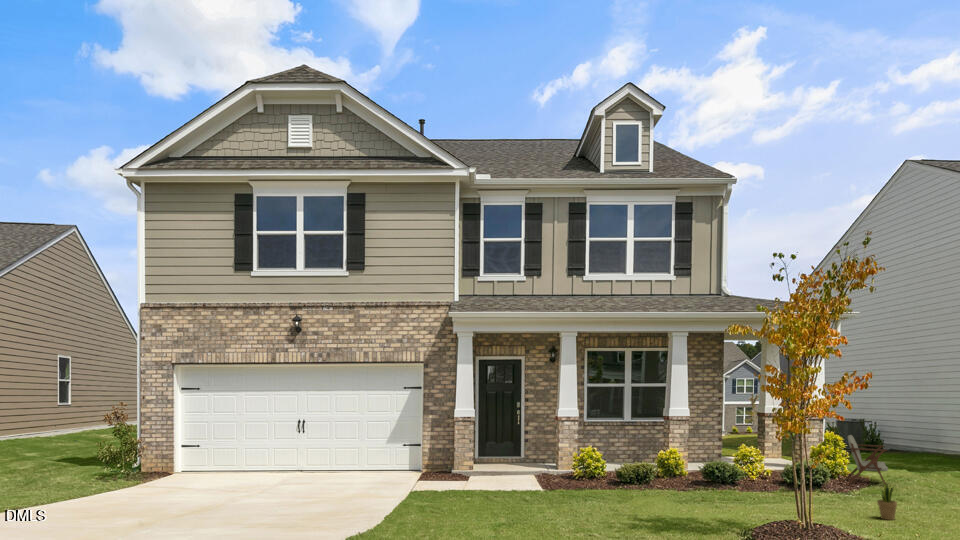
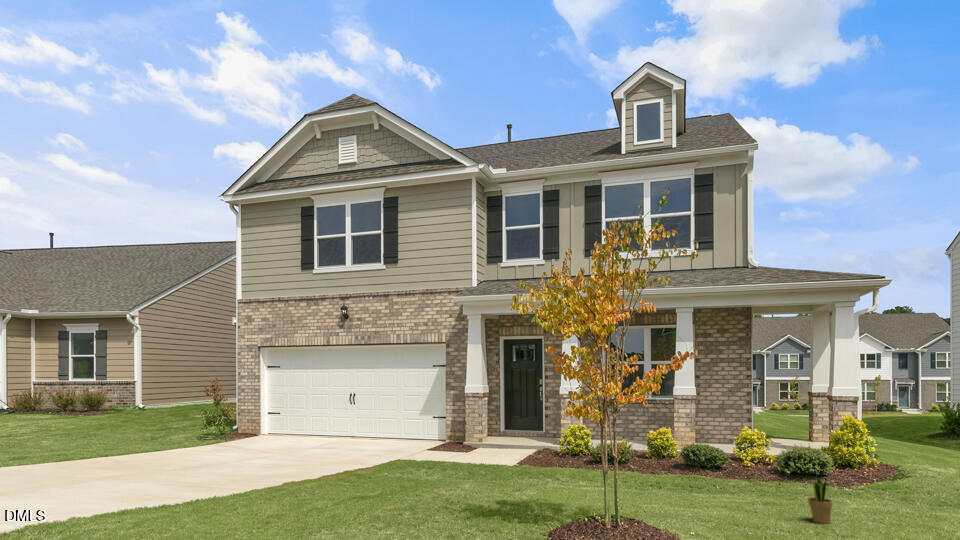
lounge chair: present [846,435,888,485] -> none [866,420,927,484]

